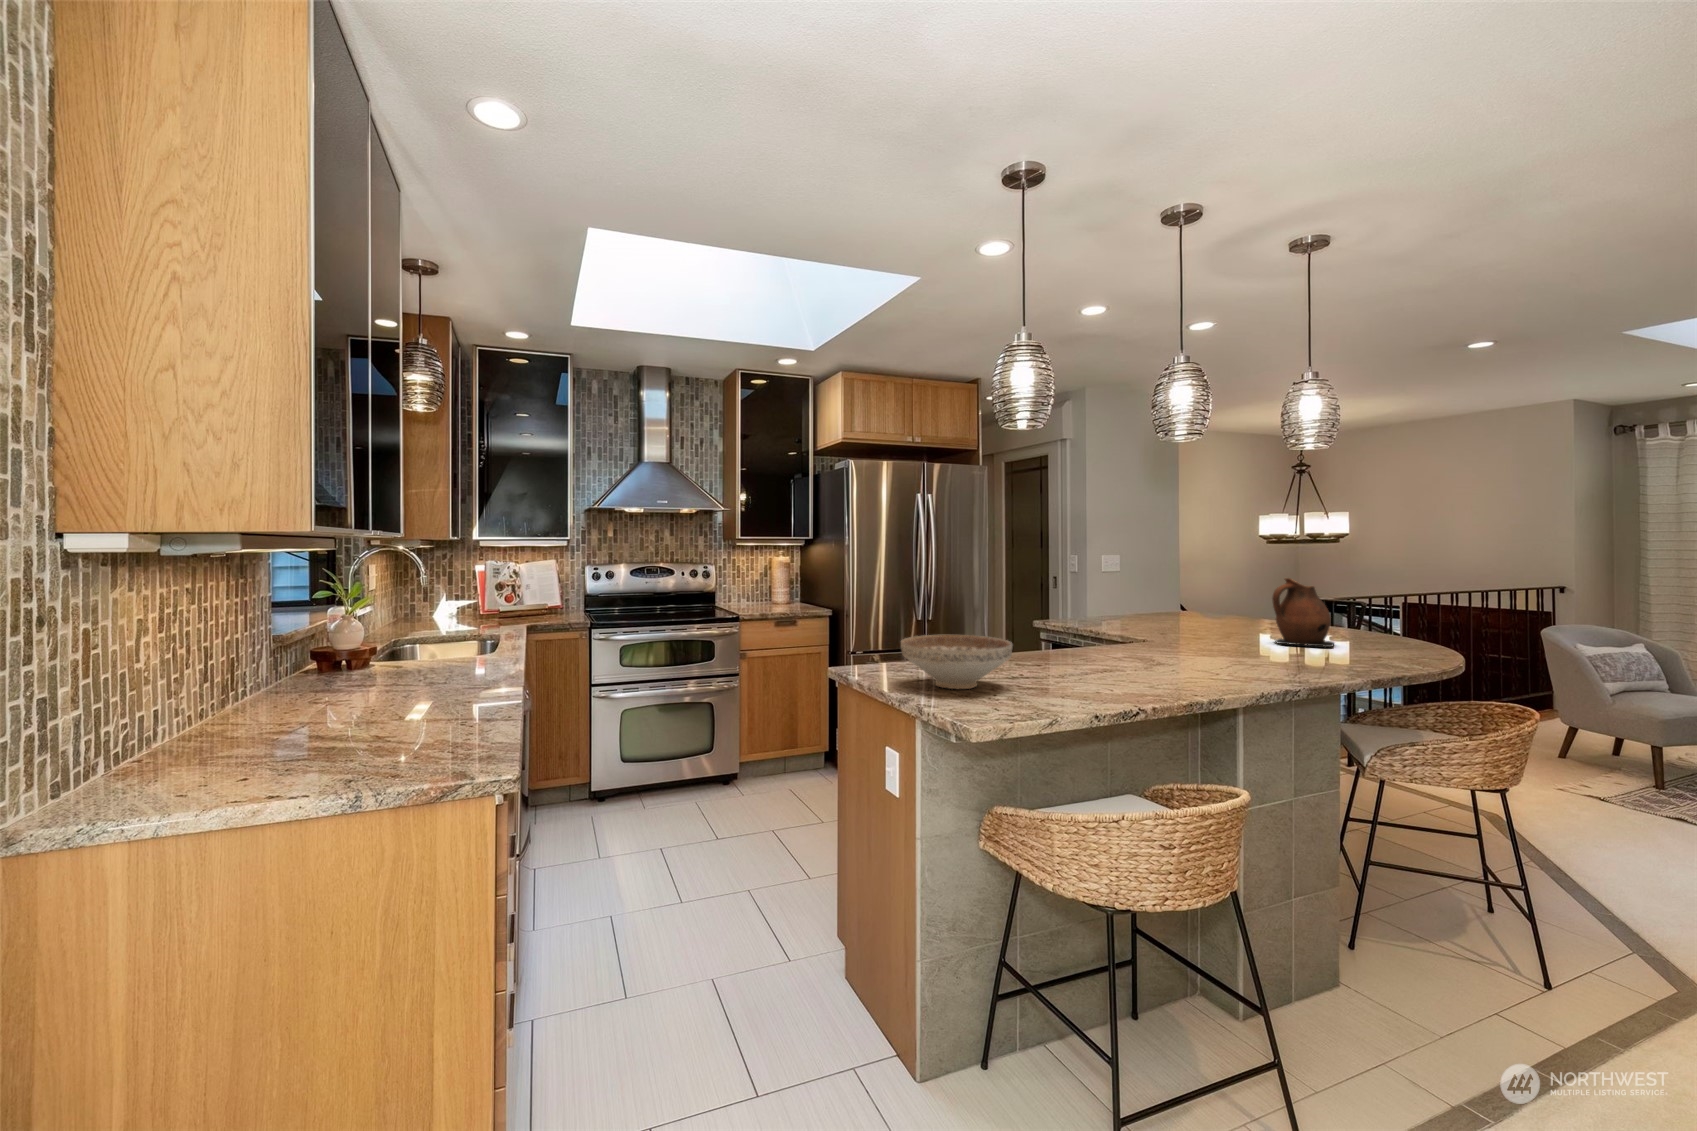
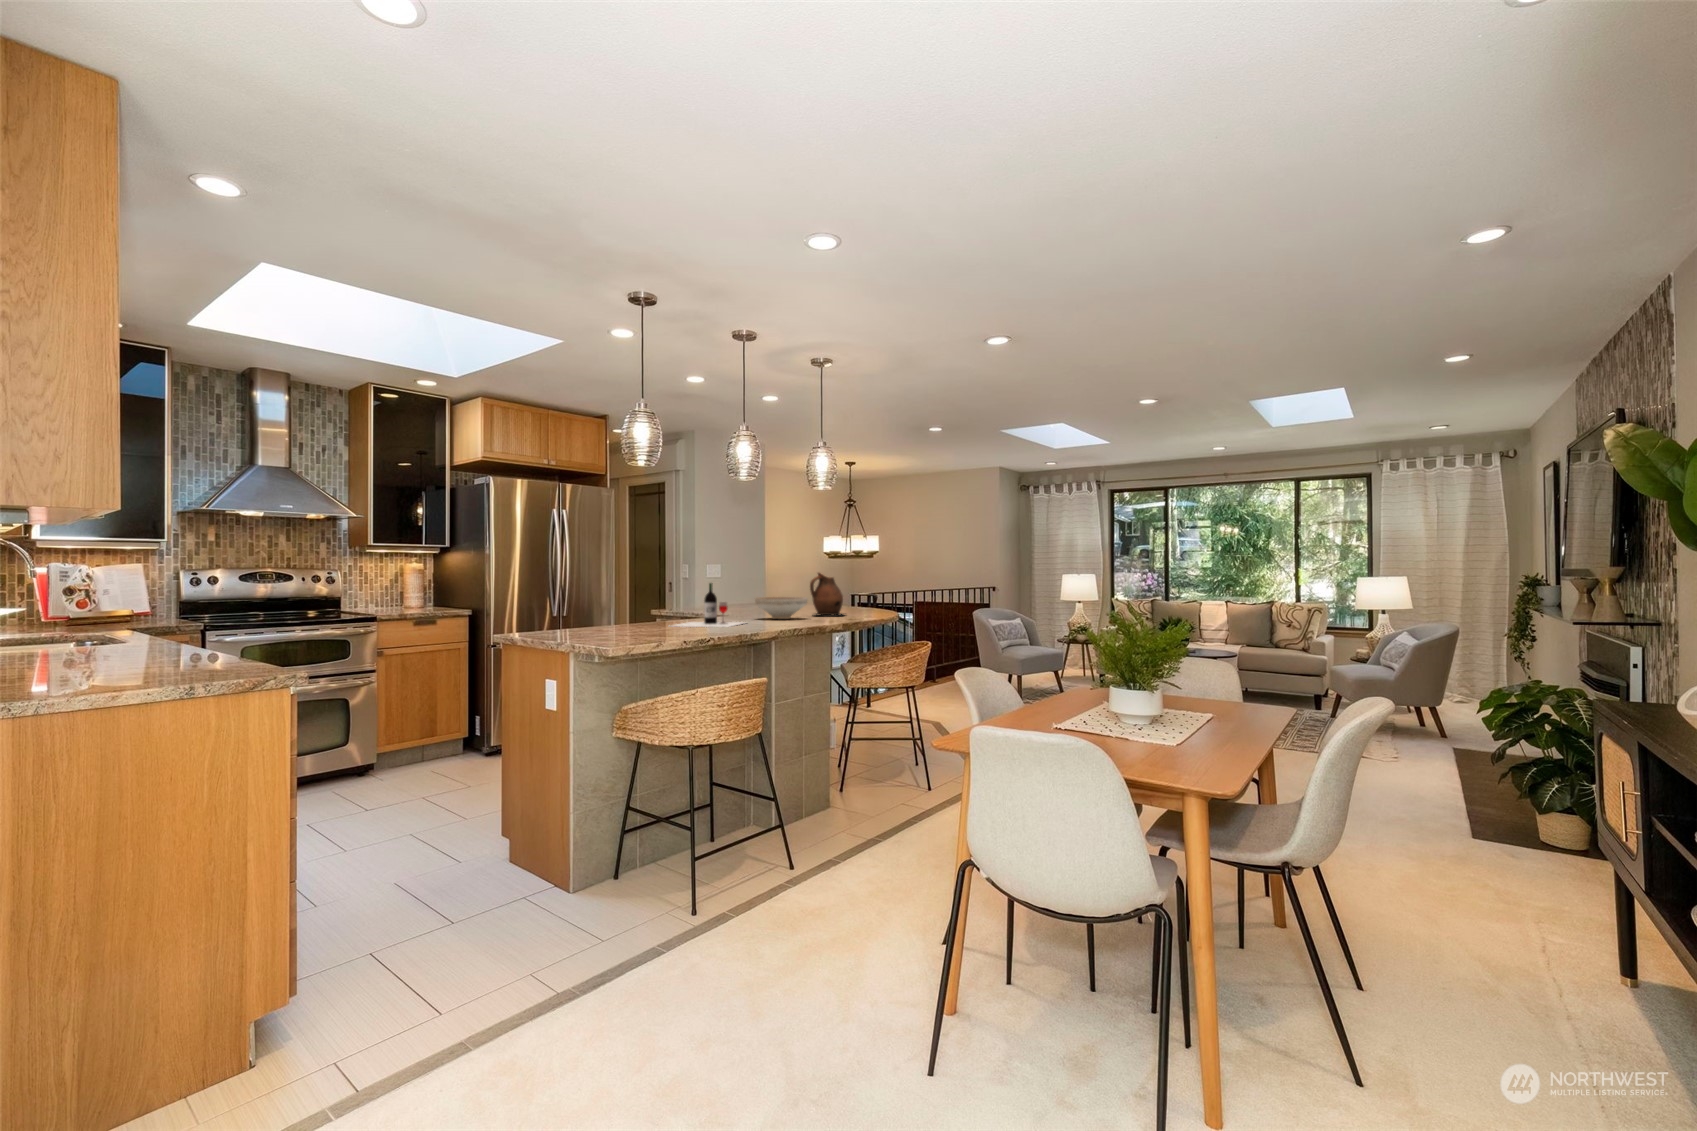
wine bottle: none [1055,599,1186,674] -> present [674,583,743,627]
decorative bowl: present [901,635,1012,689] -> present [755,597,807,619]

